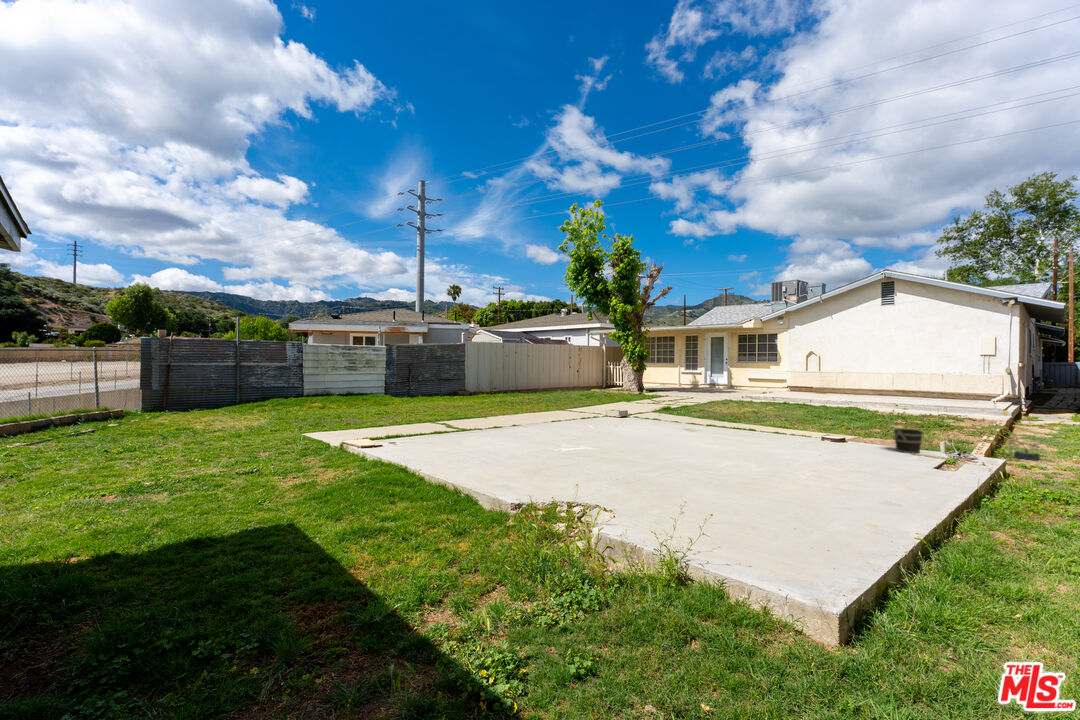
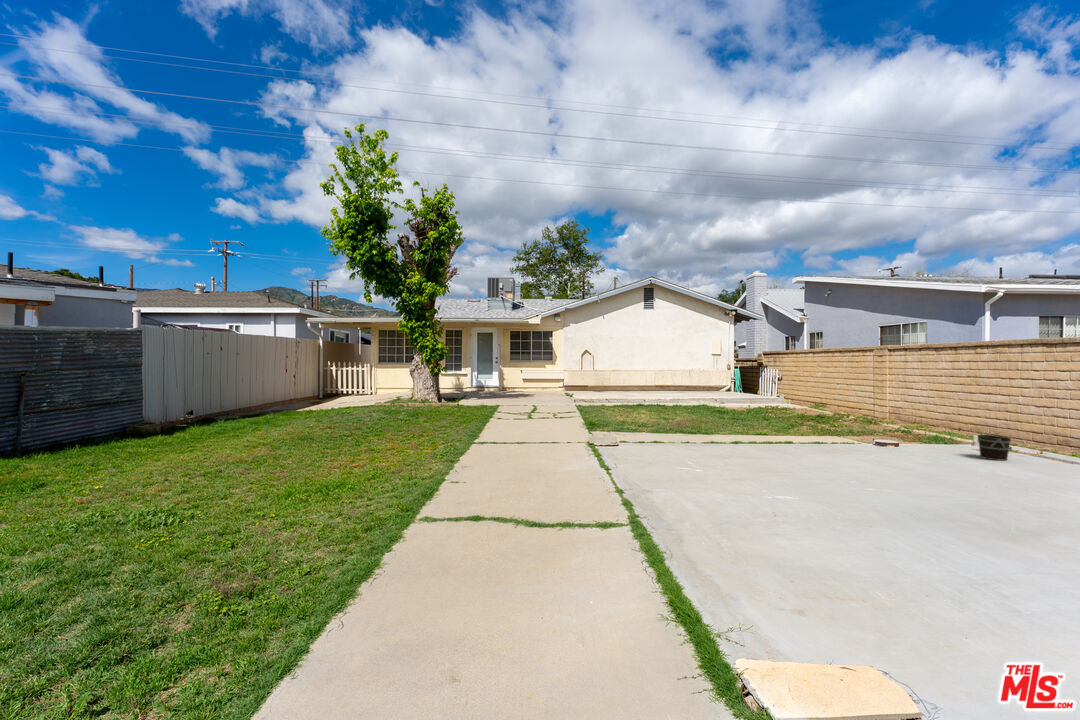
decorative plant: present [1008,435,1043,461] -> none [1022,430,1055,452]

